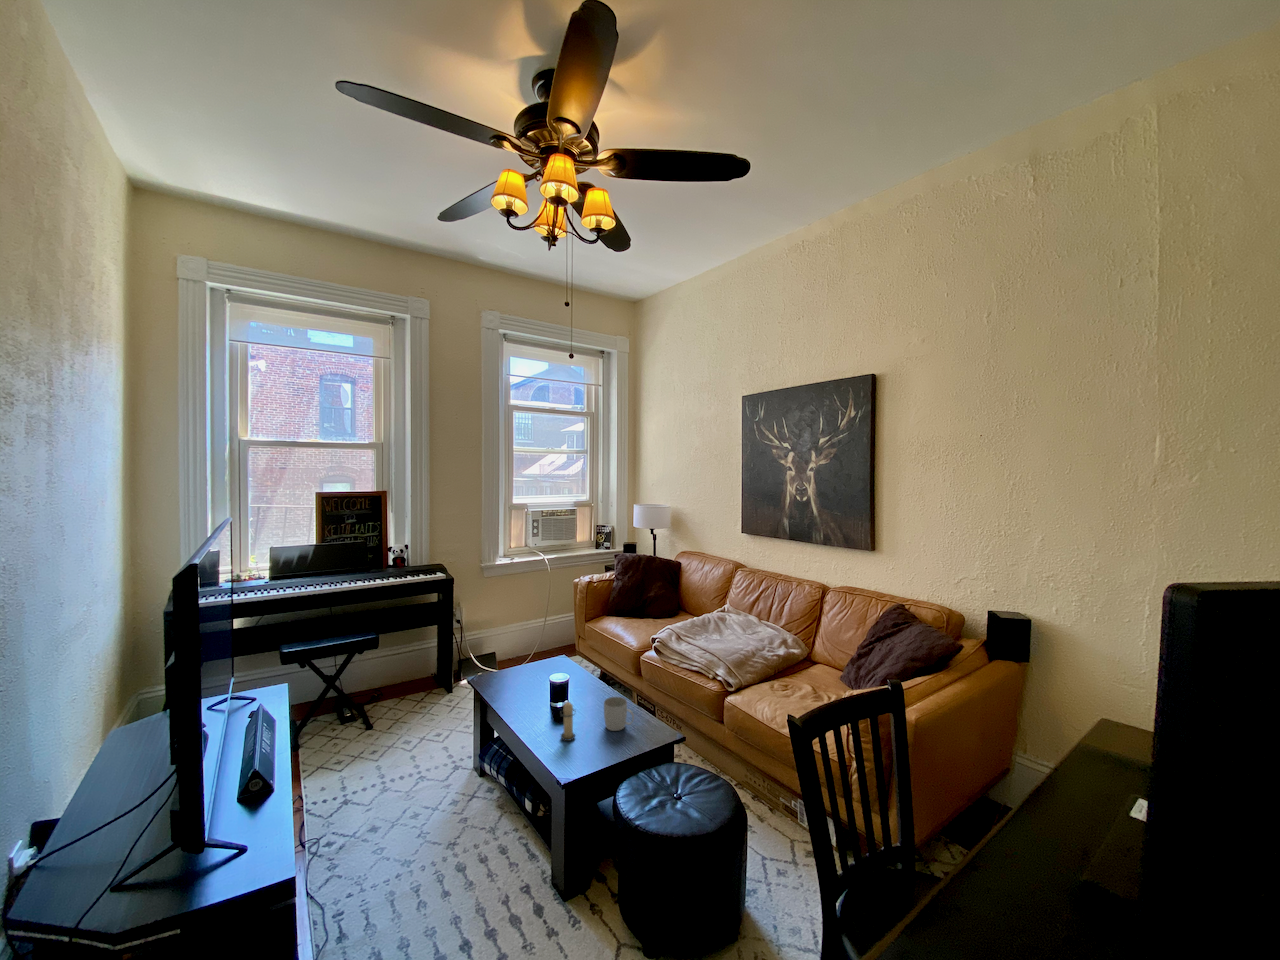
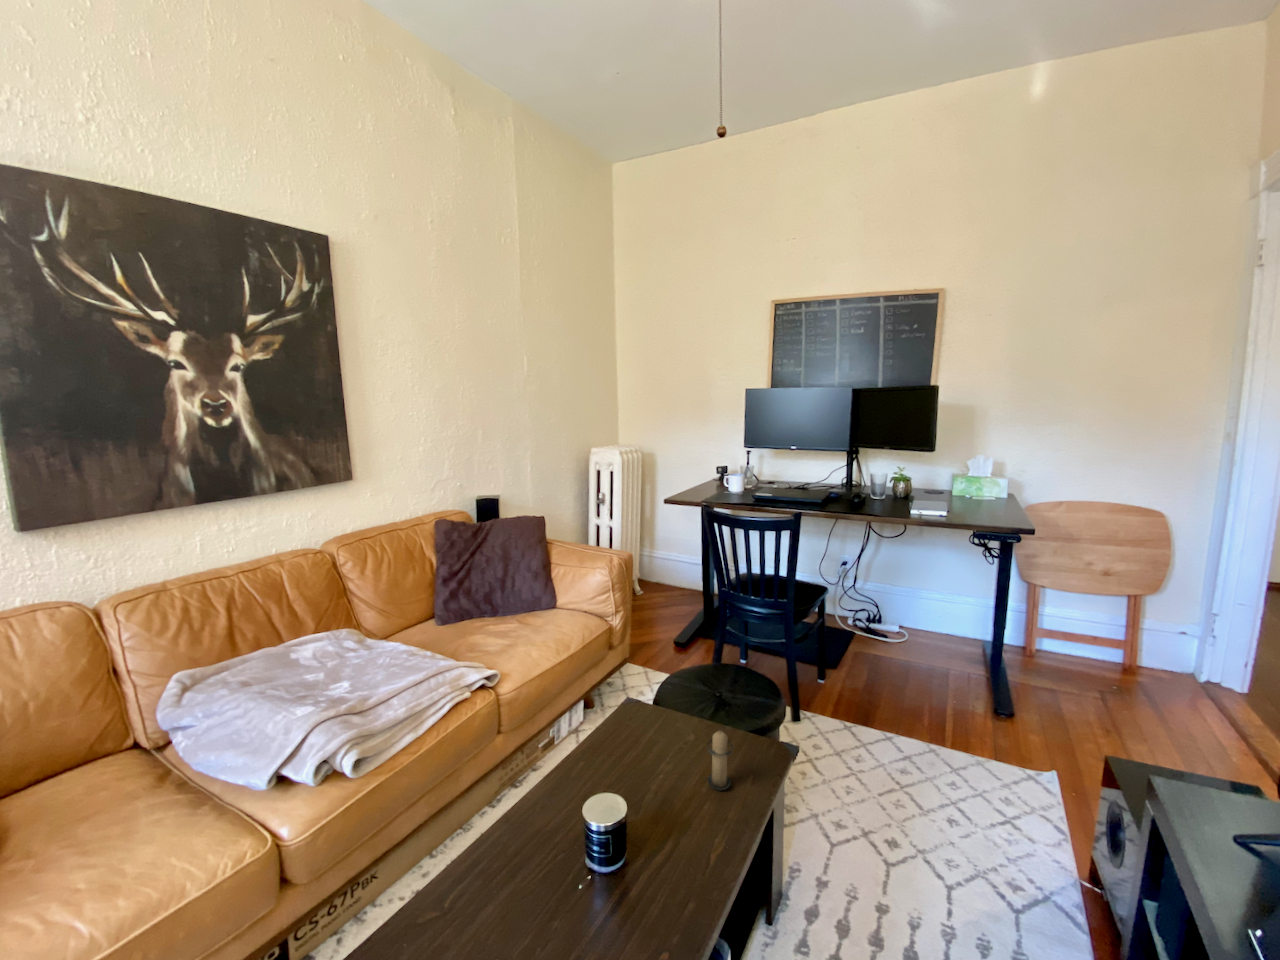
mug: present [604,697,634,731] -> none [638,705,673,758]

